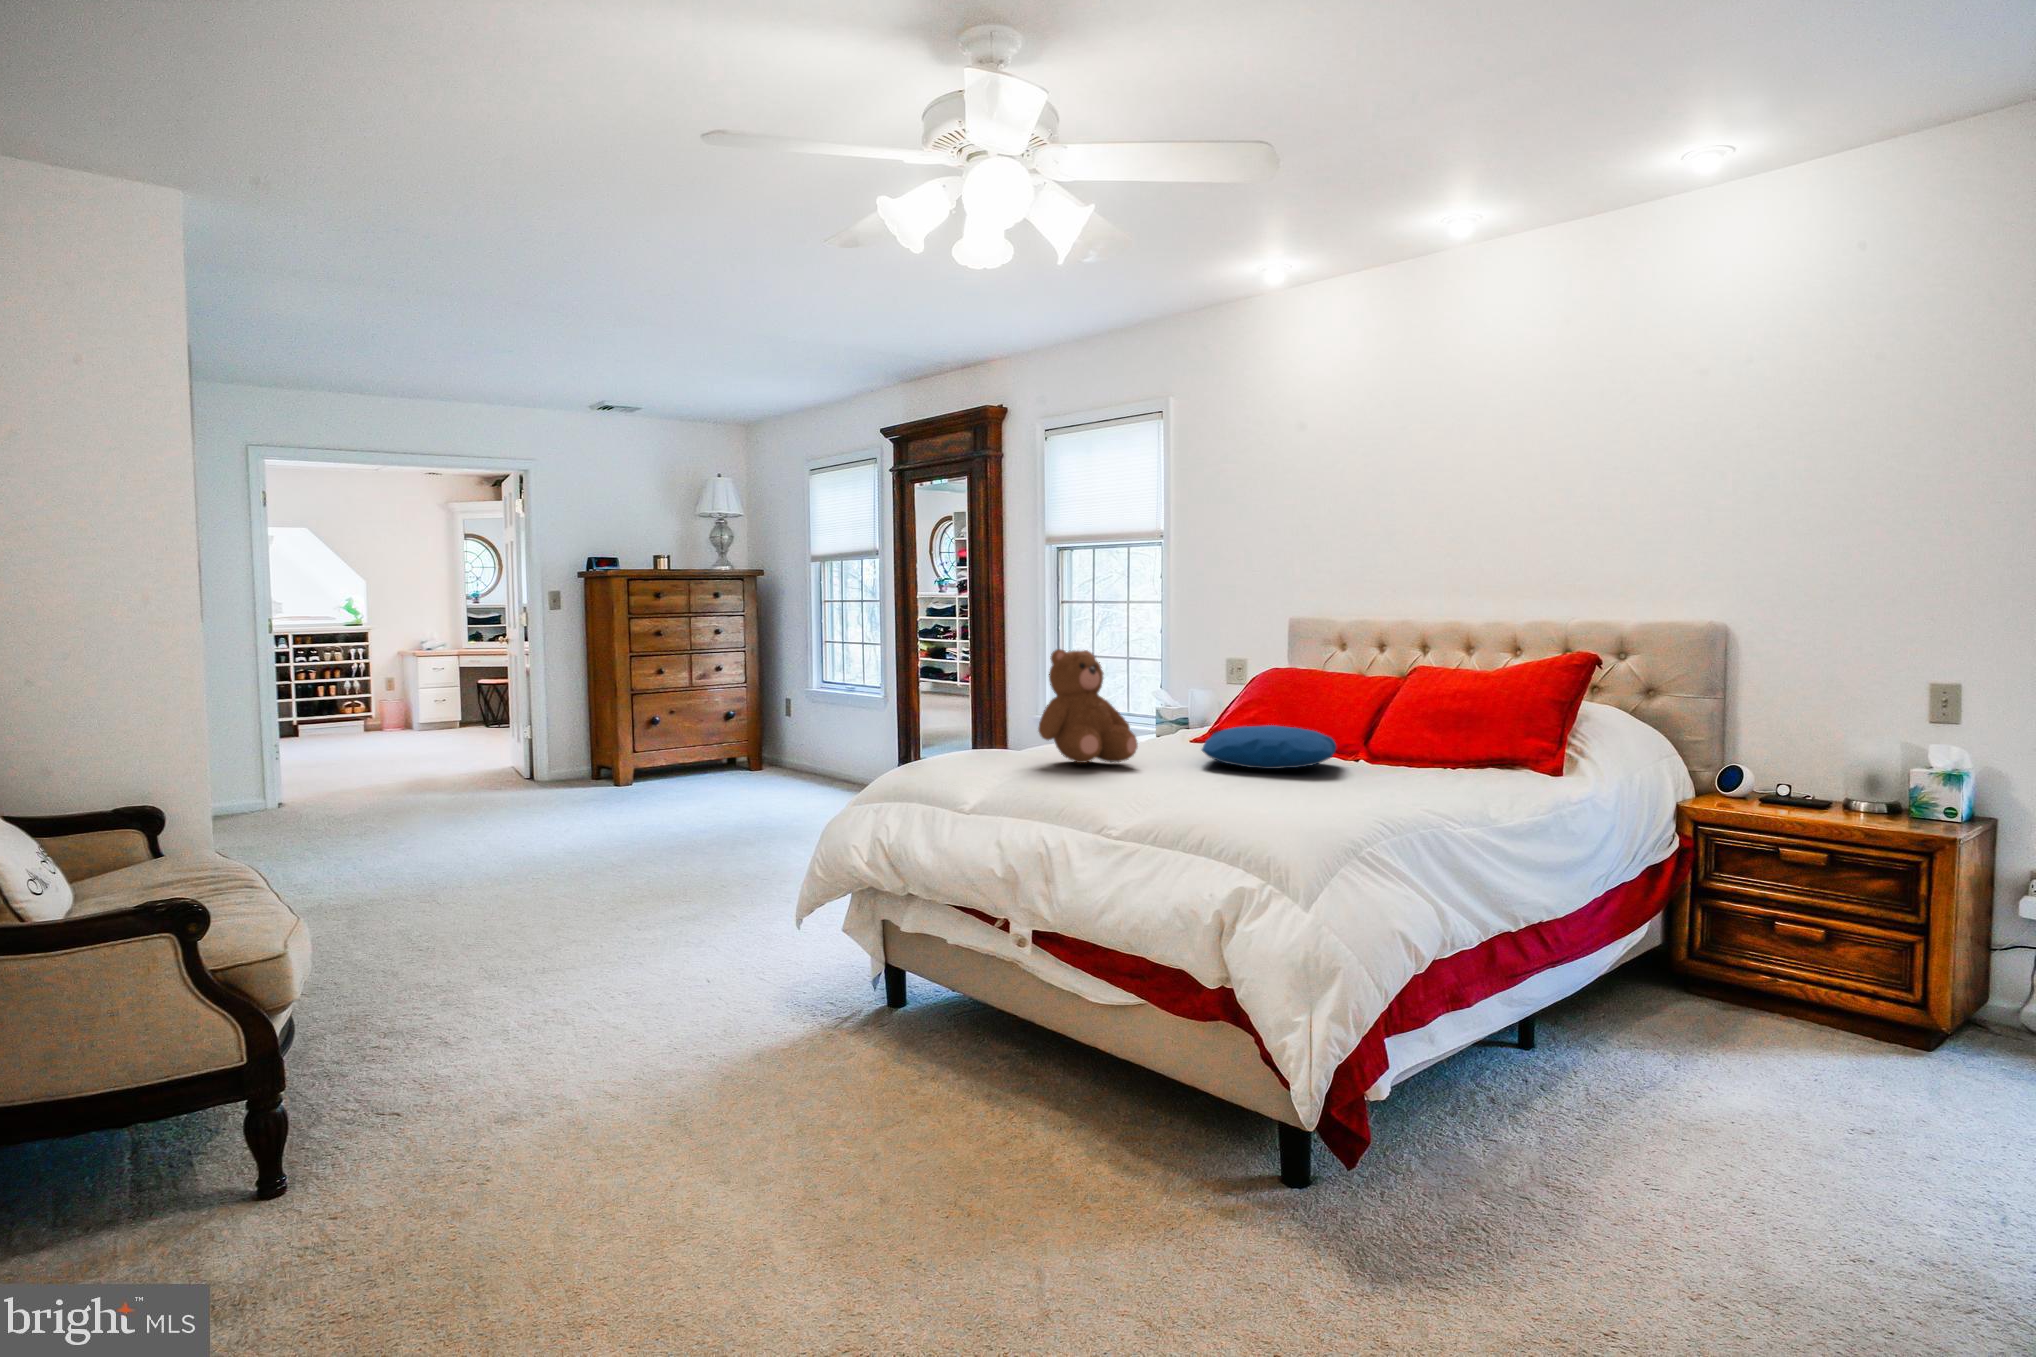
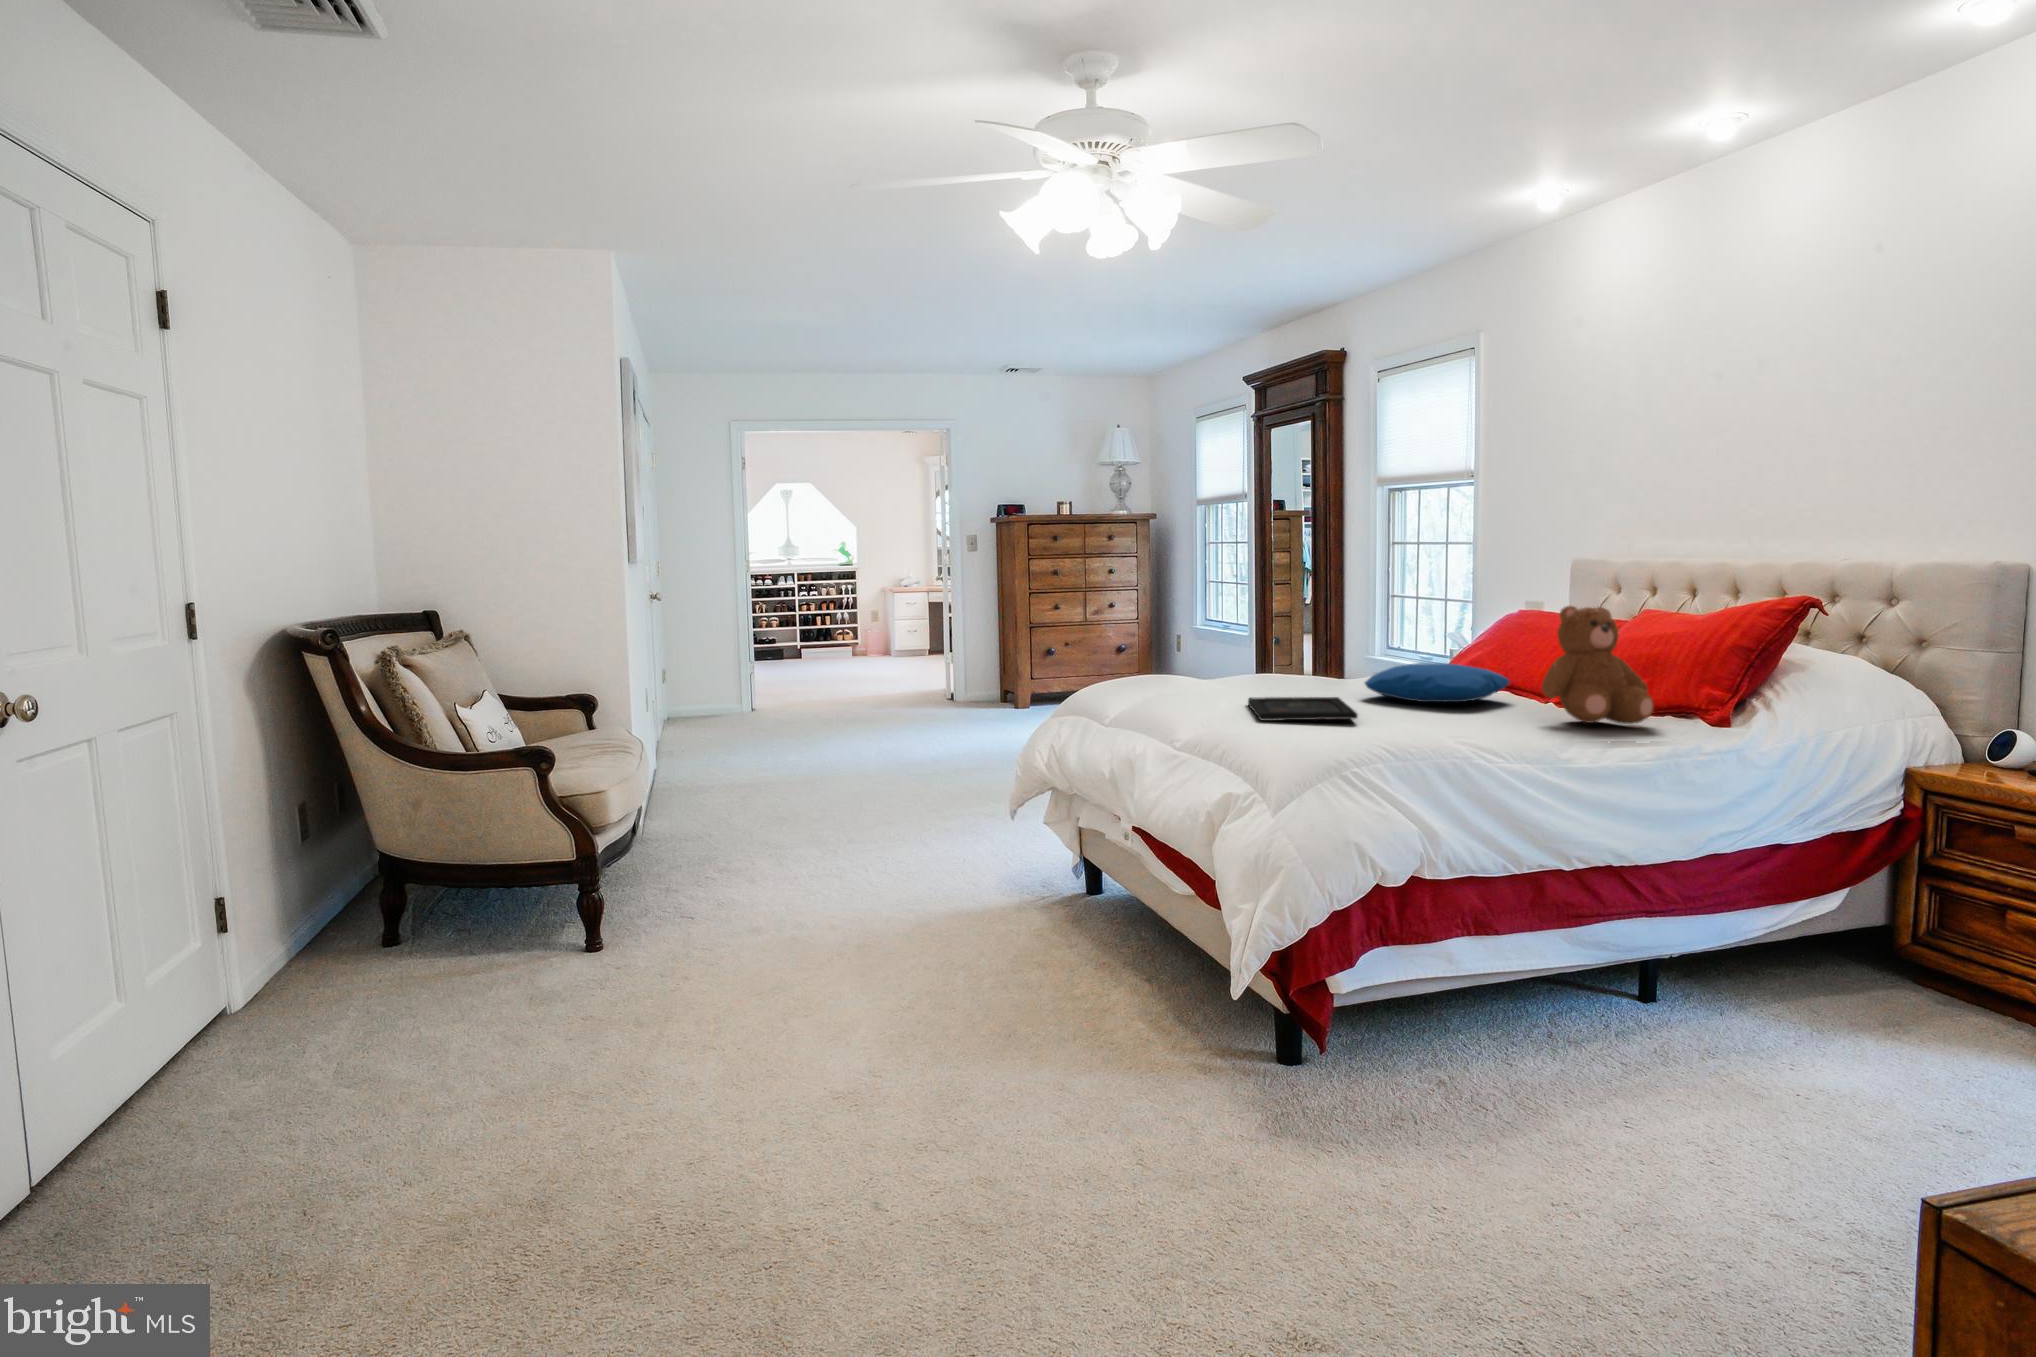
teddy bear: present [1038,649,1138,763] -> present [1542,606,1654,724]
tray: none [1112,769,1275,804] -> present [1248,697,1358,721]

